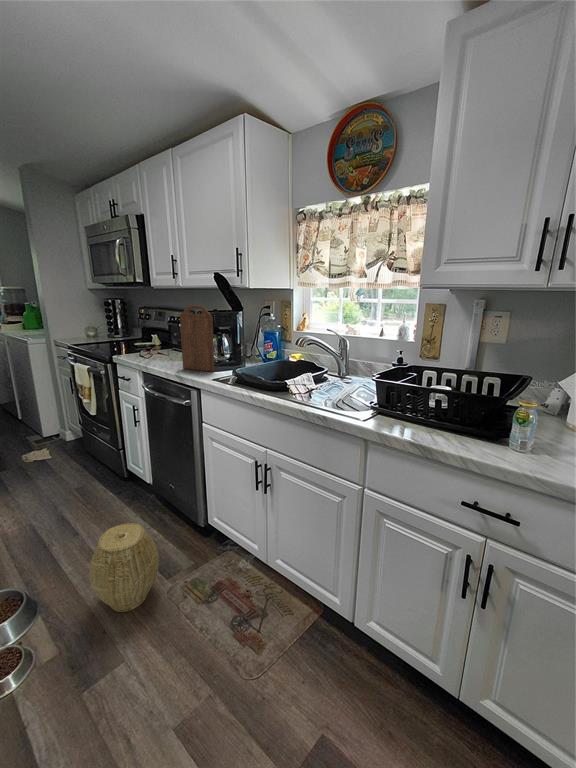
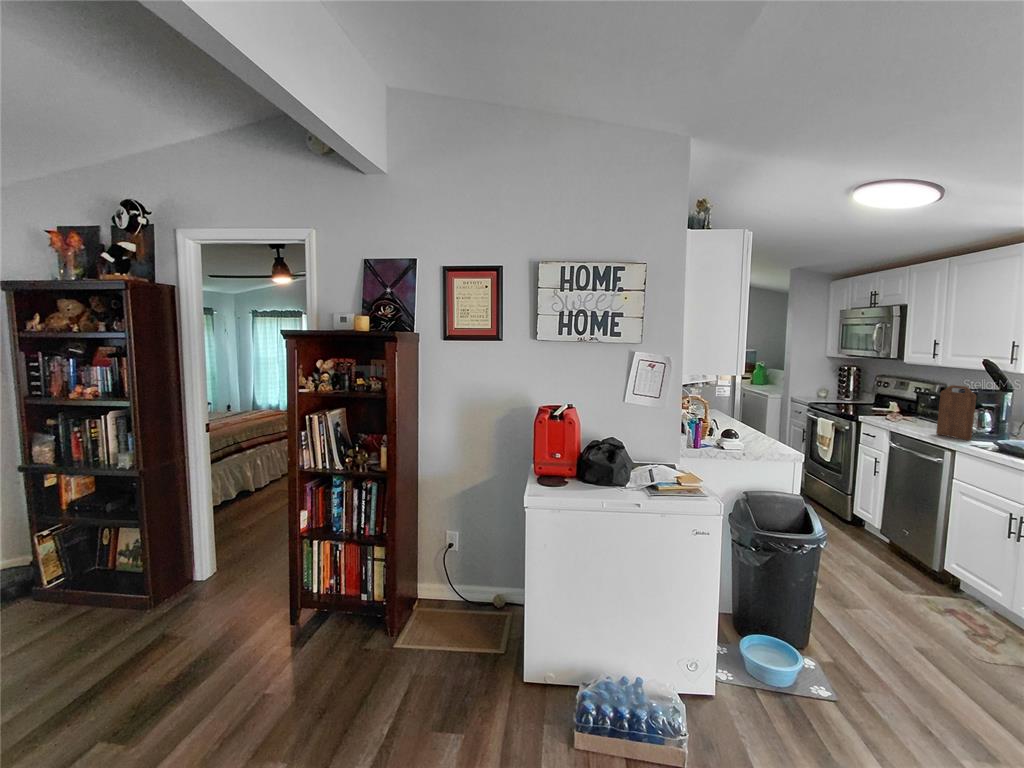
woven basket: present [89,523,159,612] -> none [844,530,898,589]

